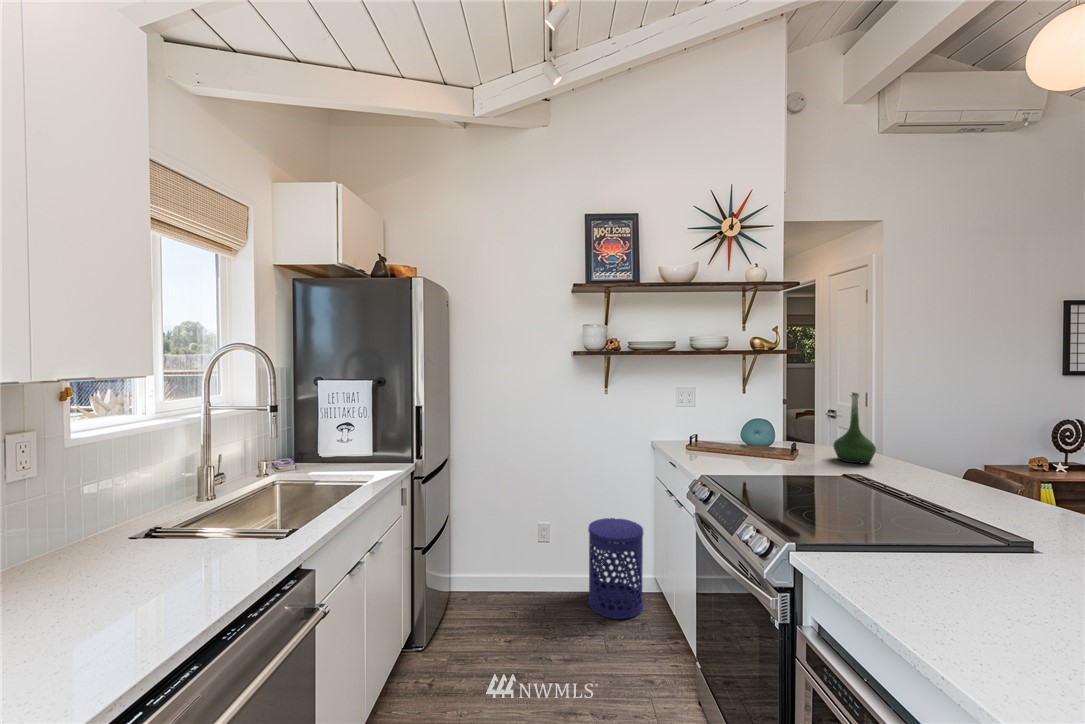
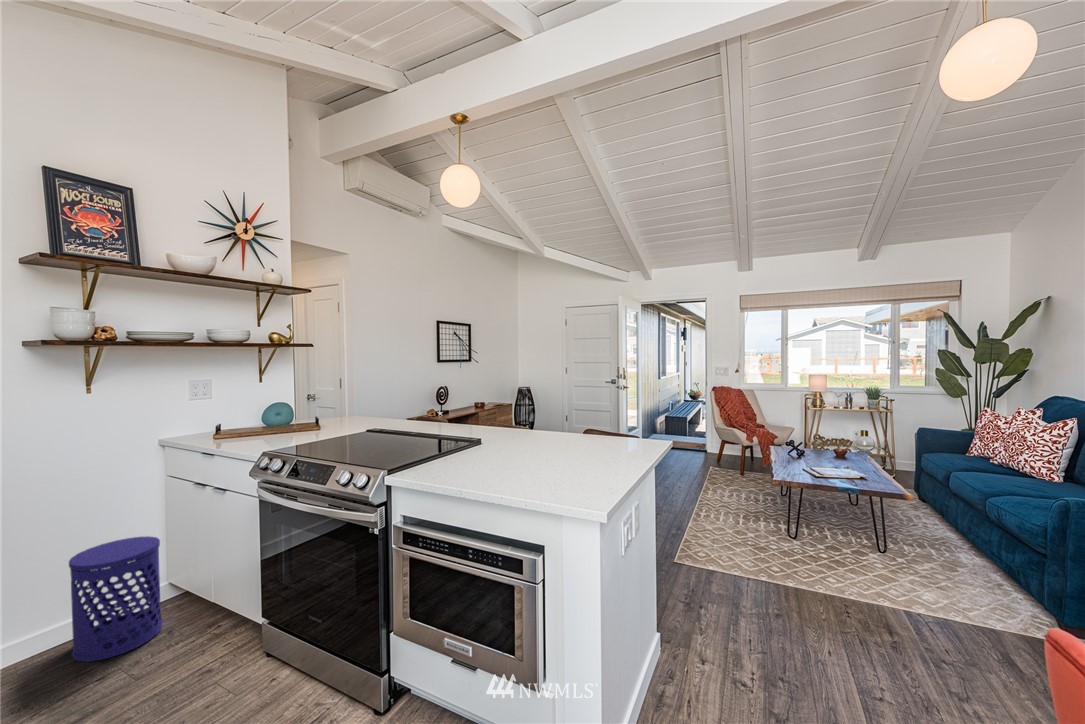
vase: present [833,392,876,463] -> none [343,373,371,423]

